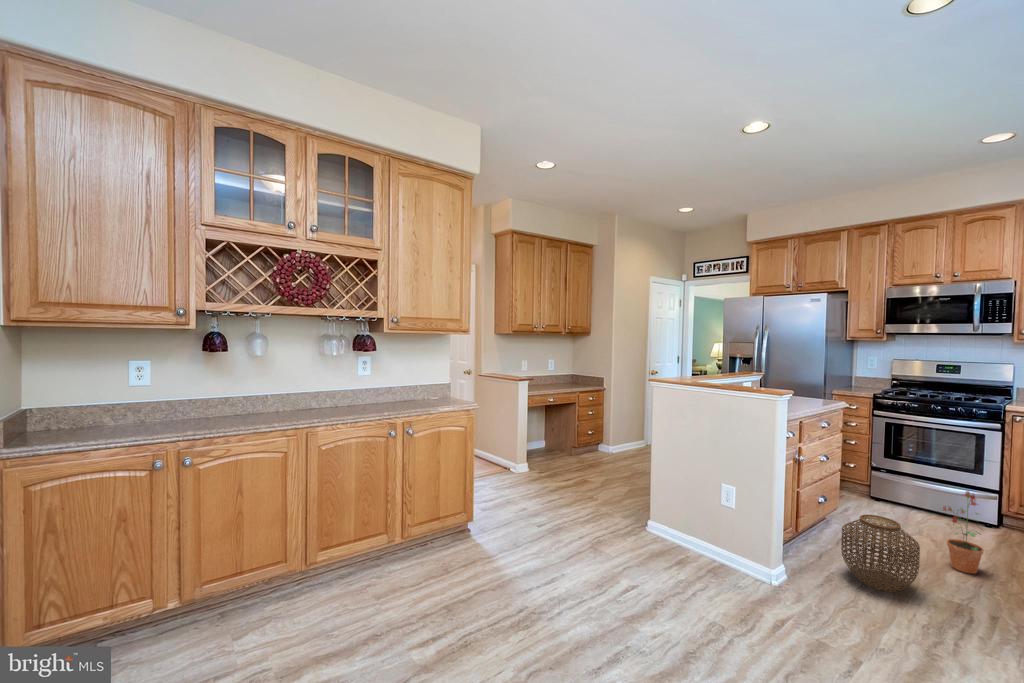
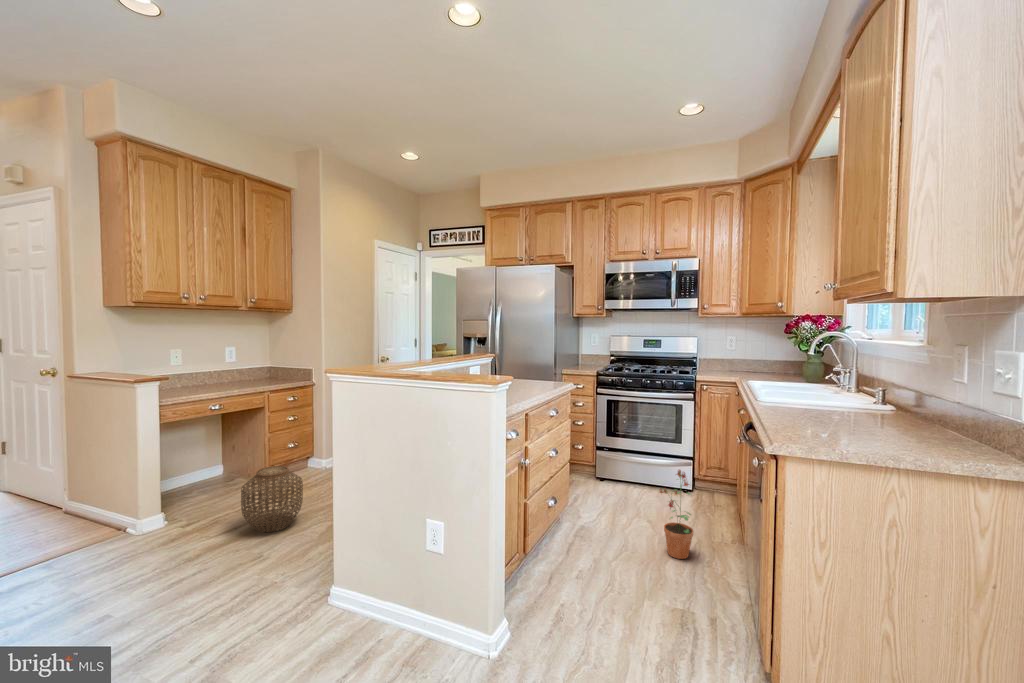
woven basket: present [841,515,920,592] -> present [241,466,303,532]

